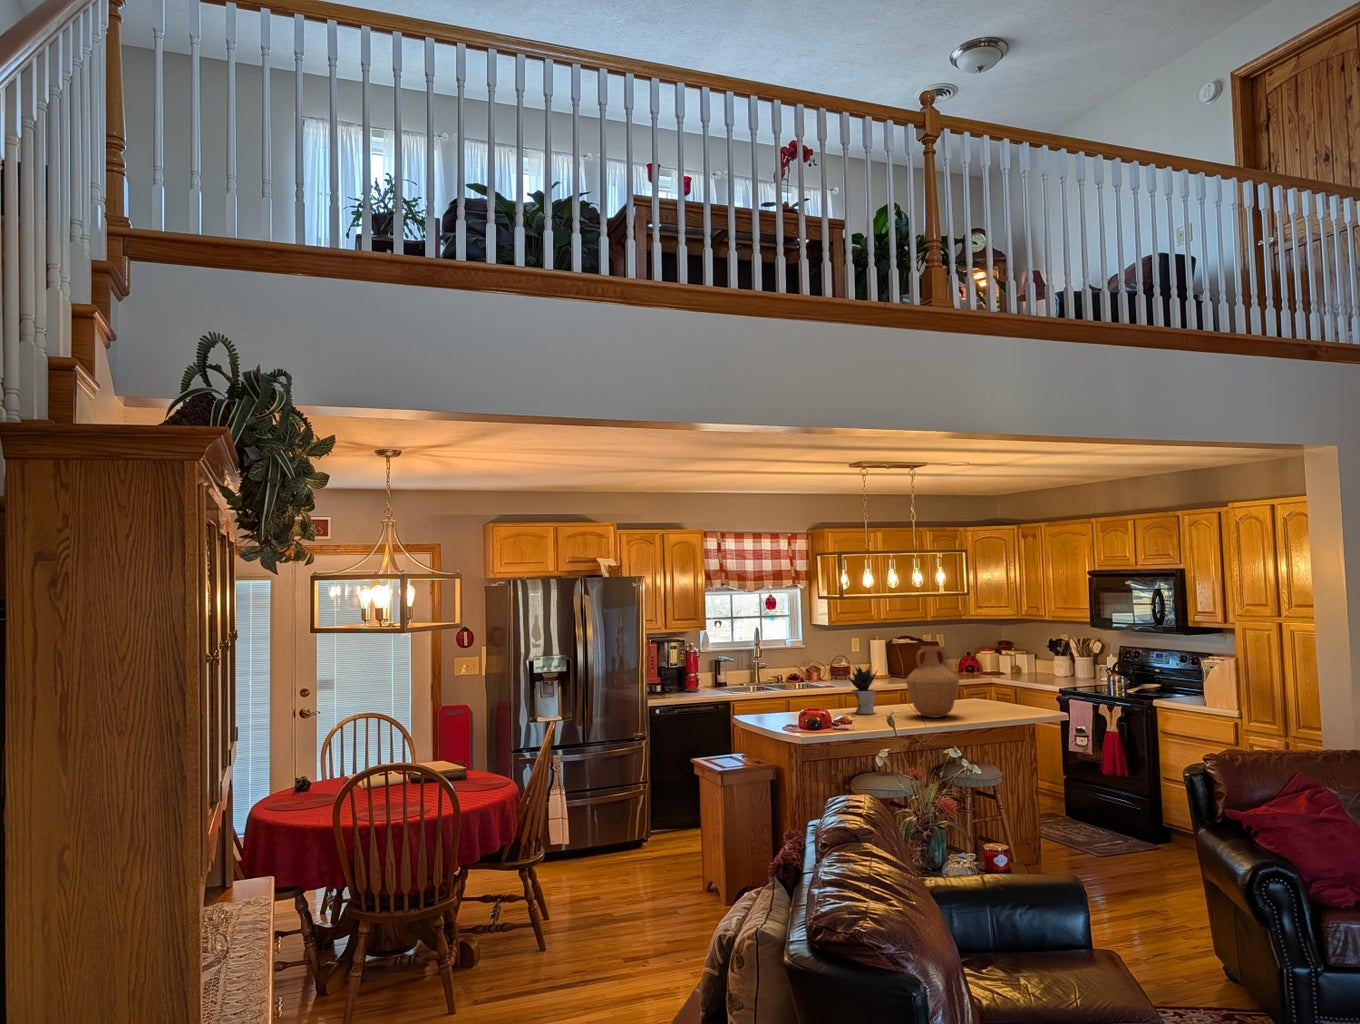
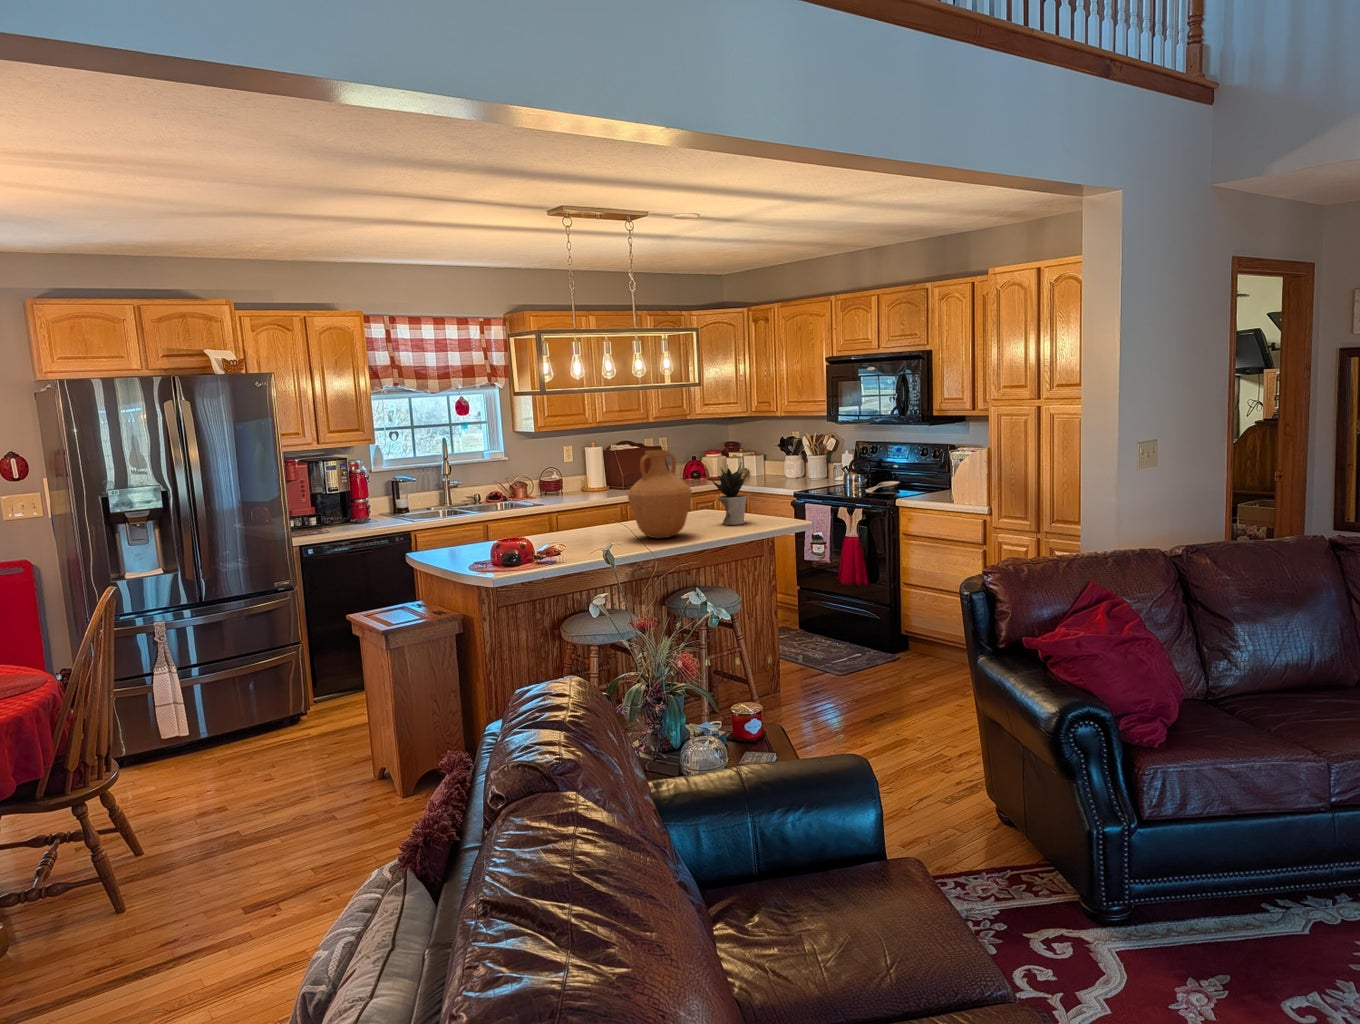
potted plant: present [845,663,877,714] -> present [709,462,749,525]

